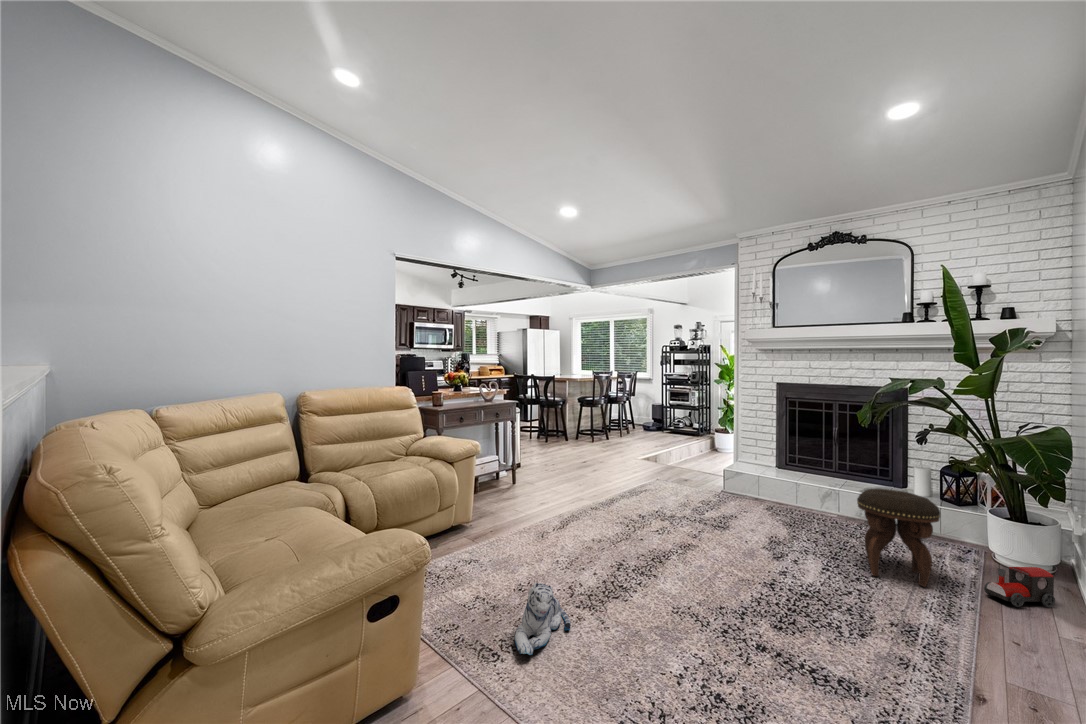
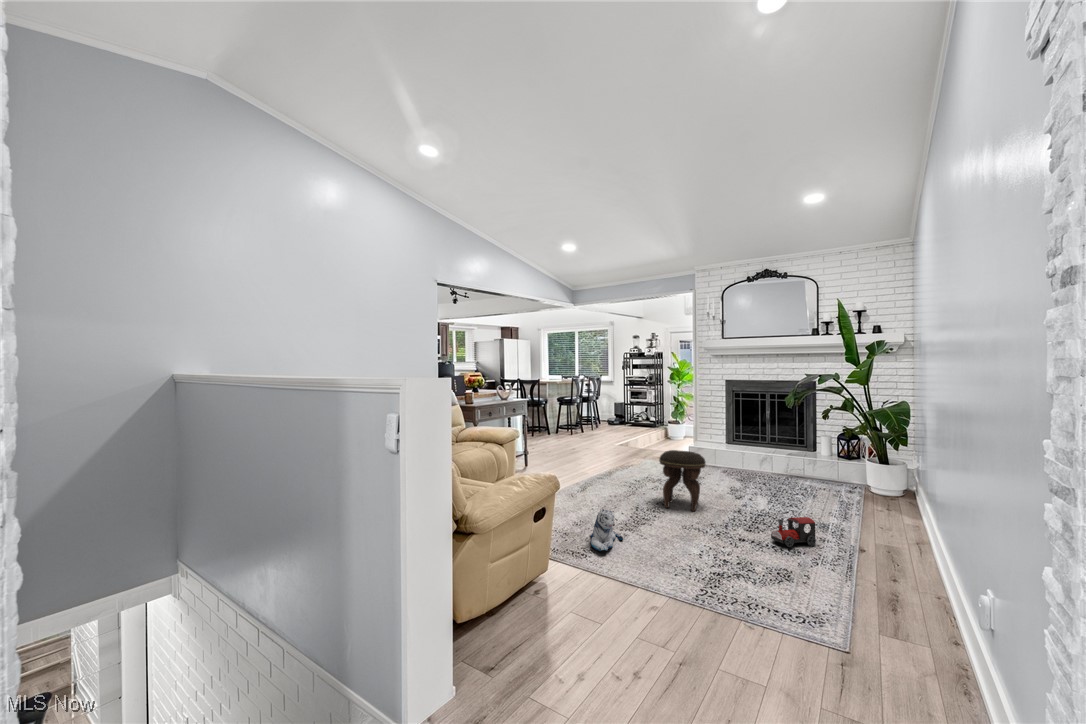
footstool: present [857,489,940,587] -> present [659,450,705,511]
toy train: present [984,567,1055,607] -> present [771,517,816,547]

